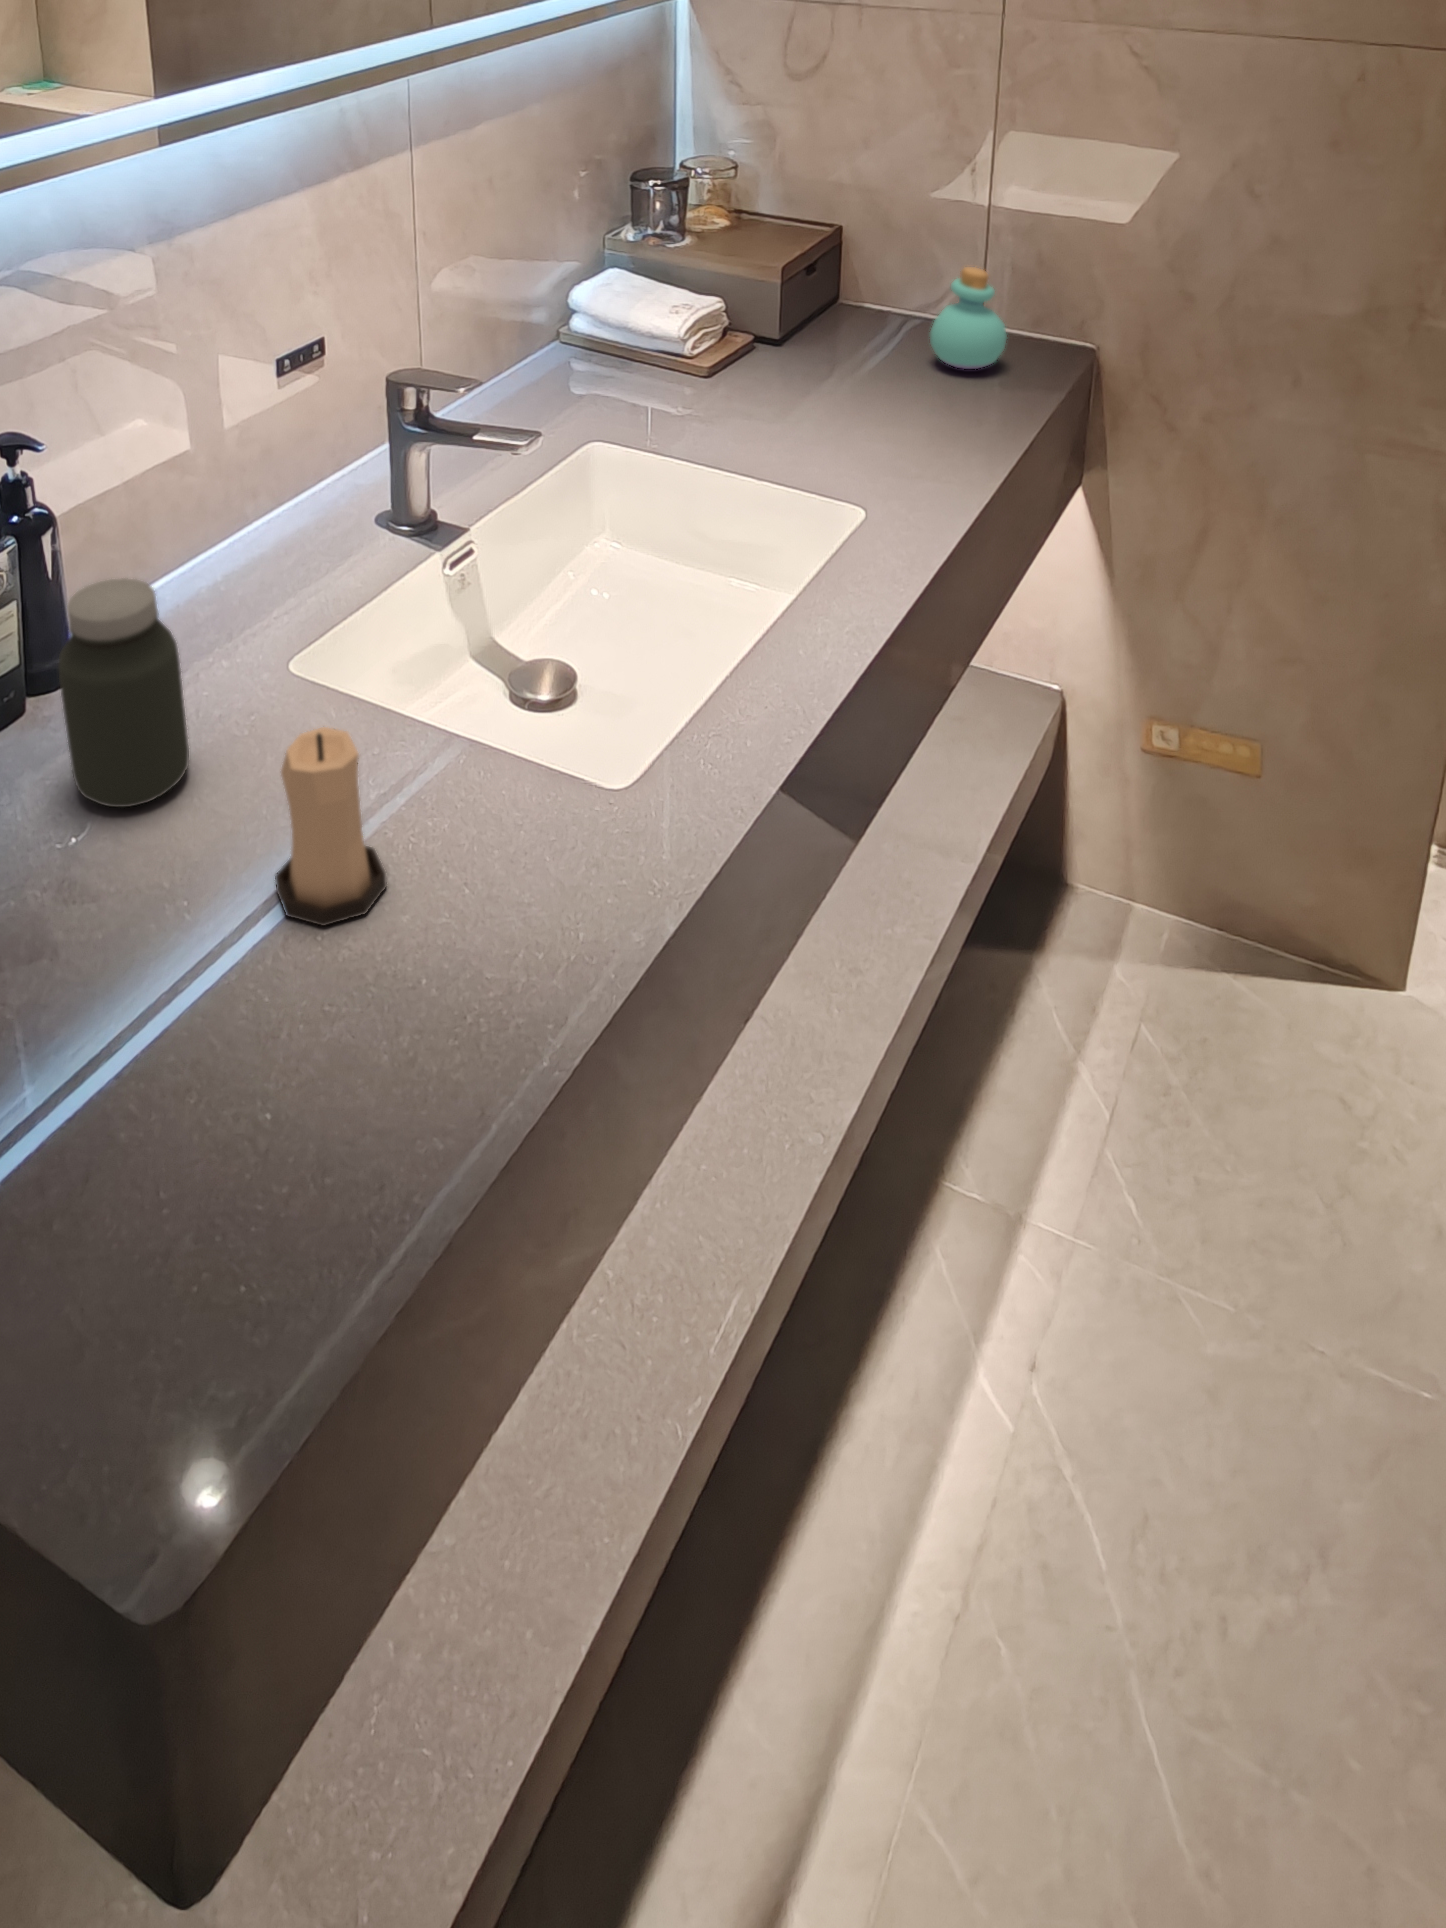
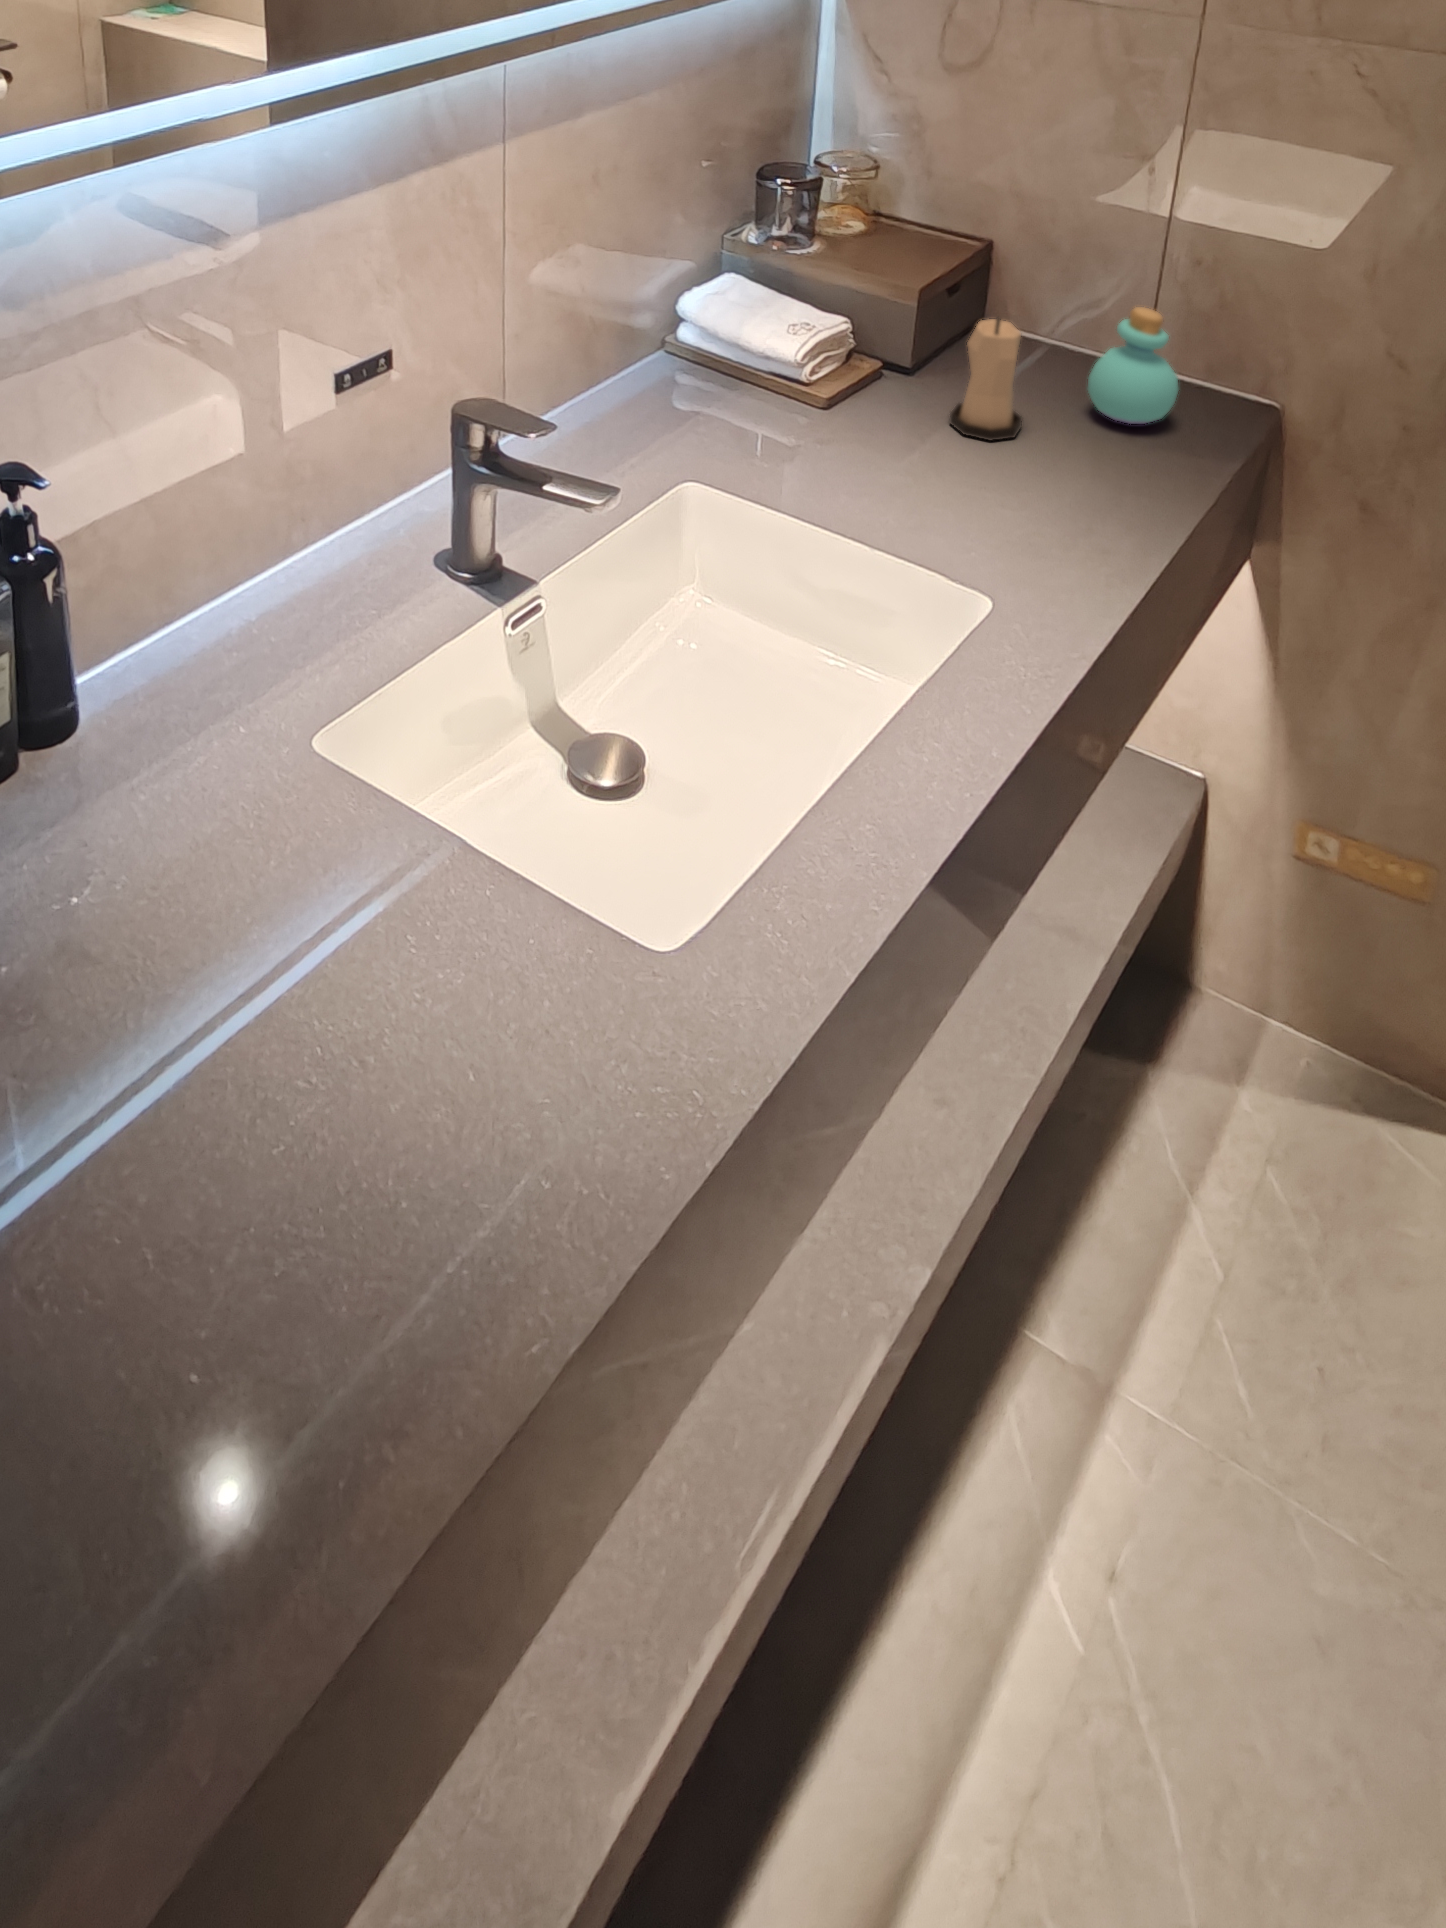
jar: present [59,578,189,807] -> none [37,648,185,914]
candle: present [275,727,387,926] -> present [950,318,1022,440]

